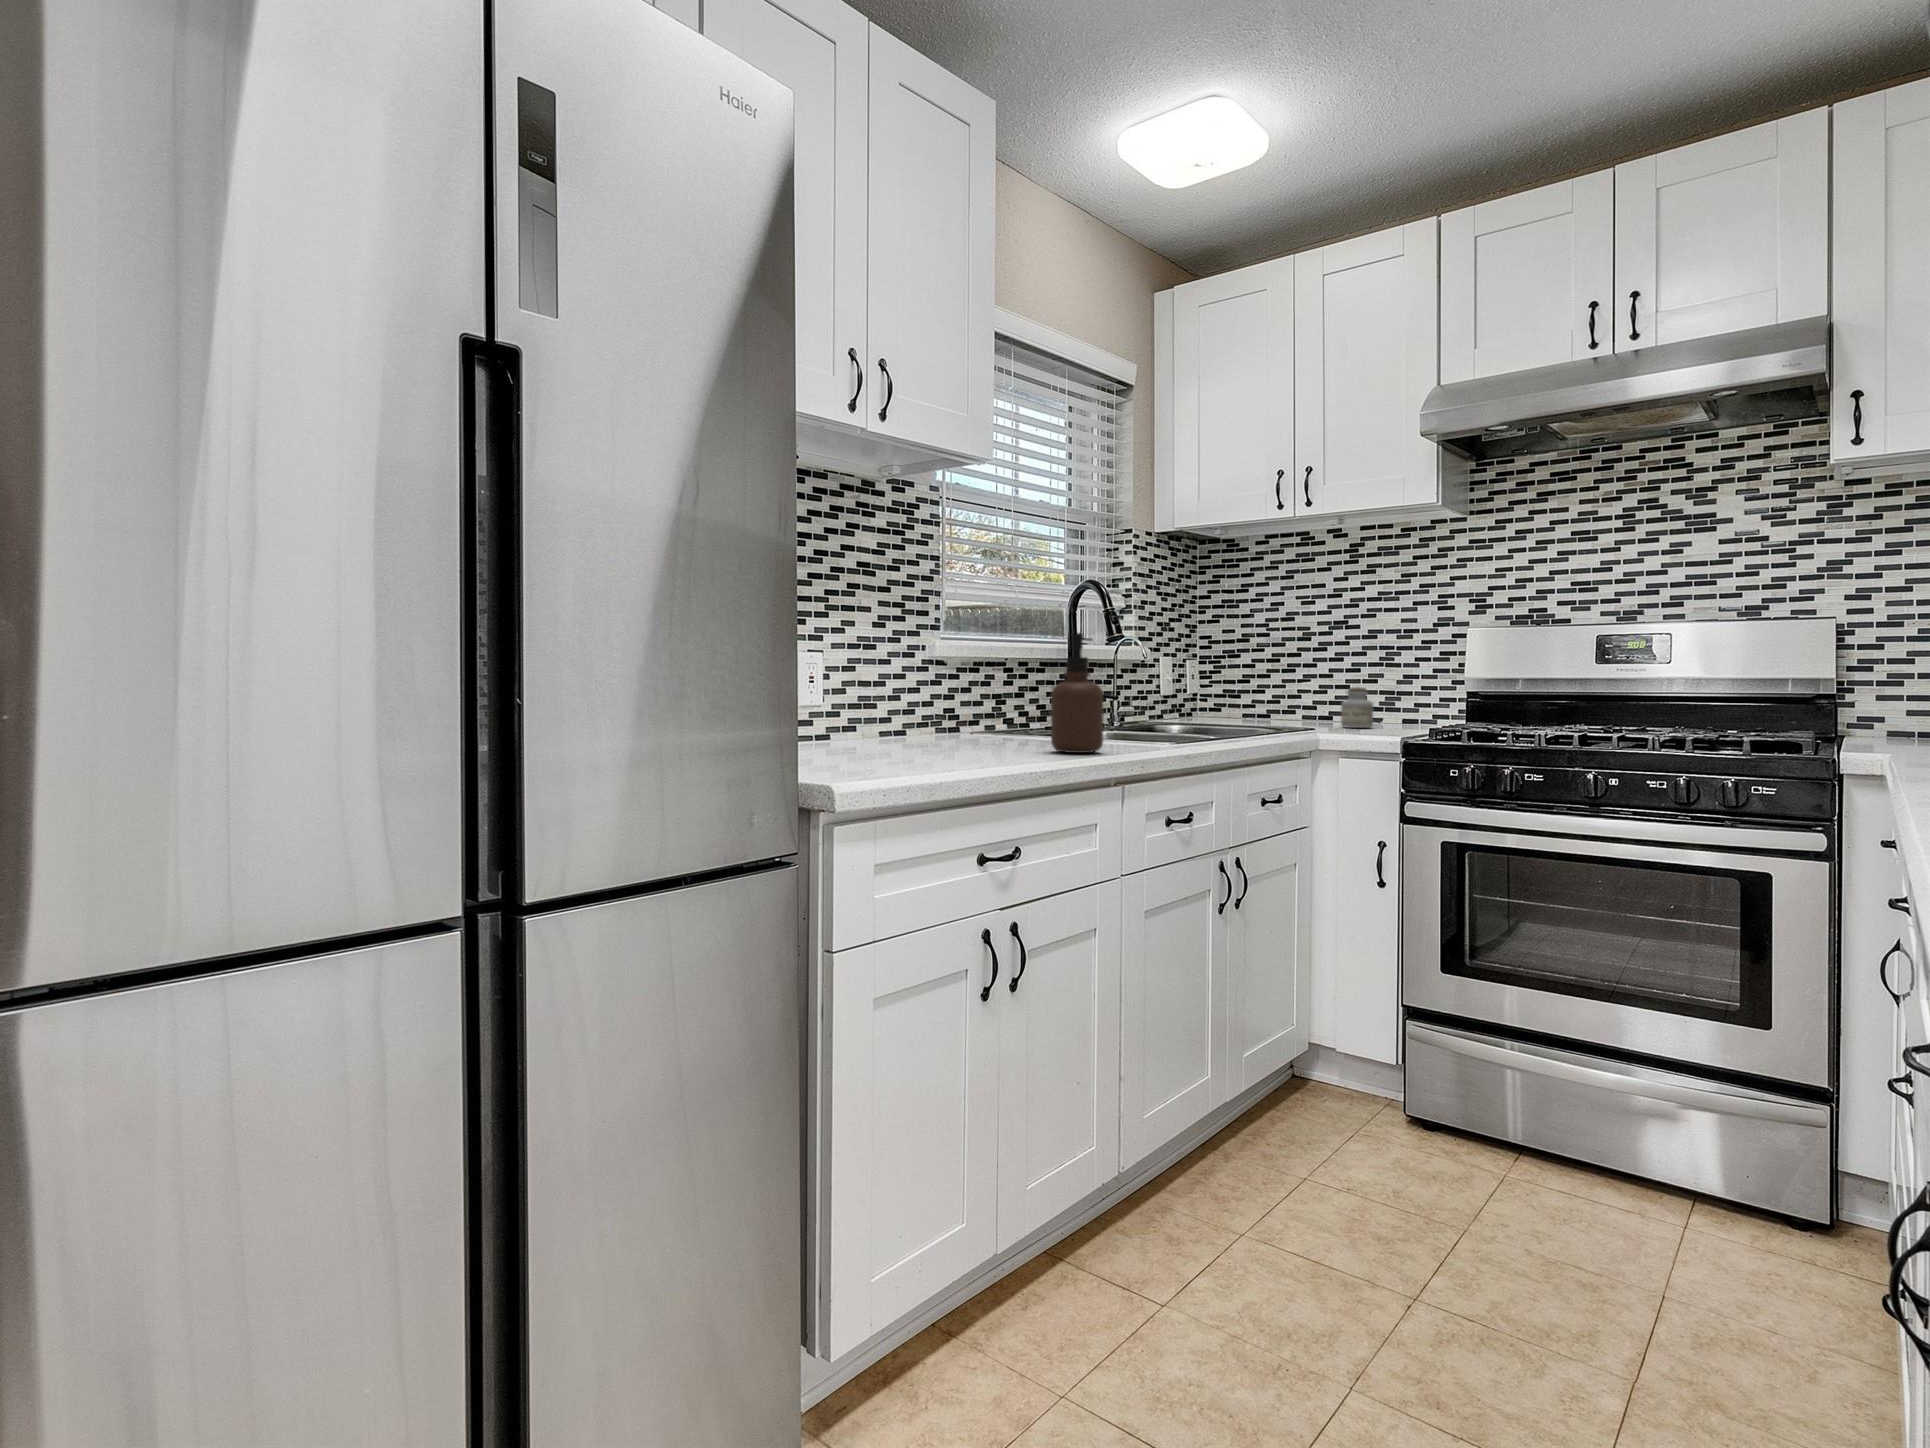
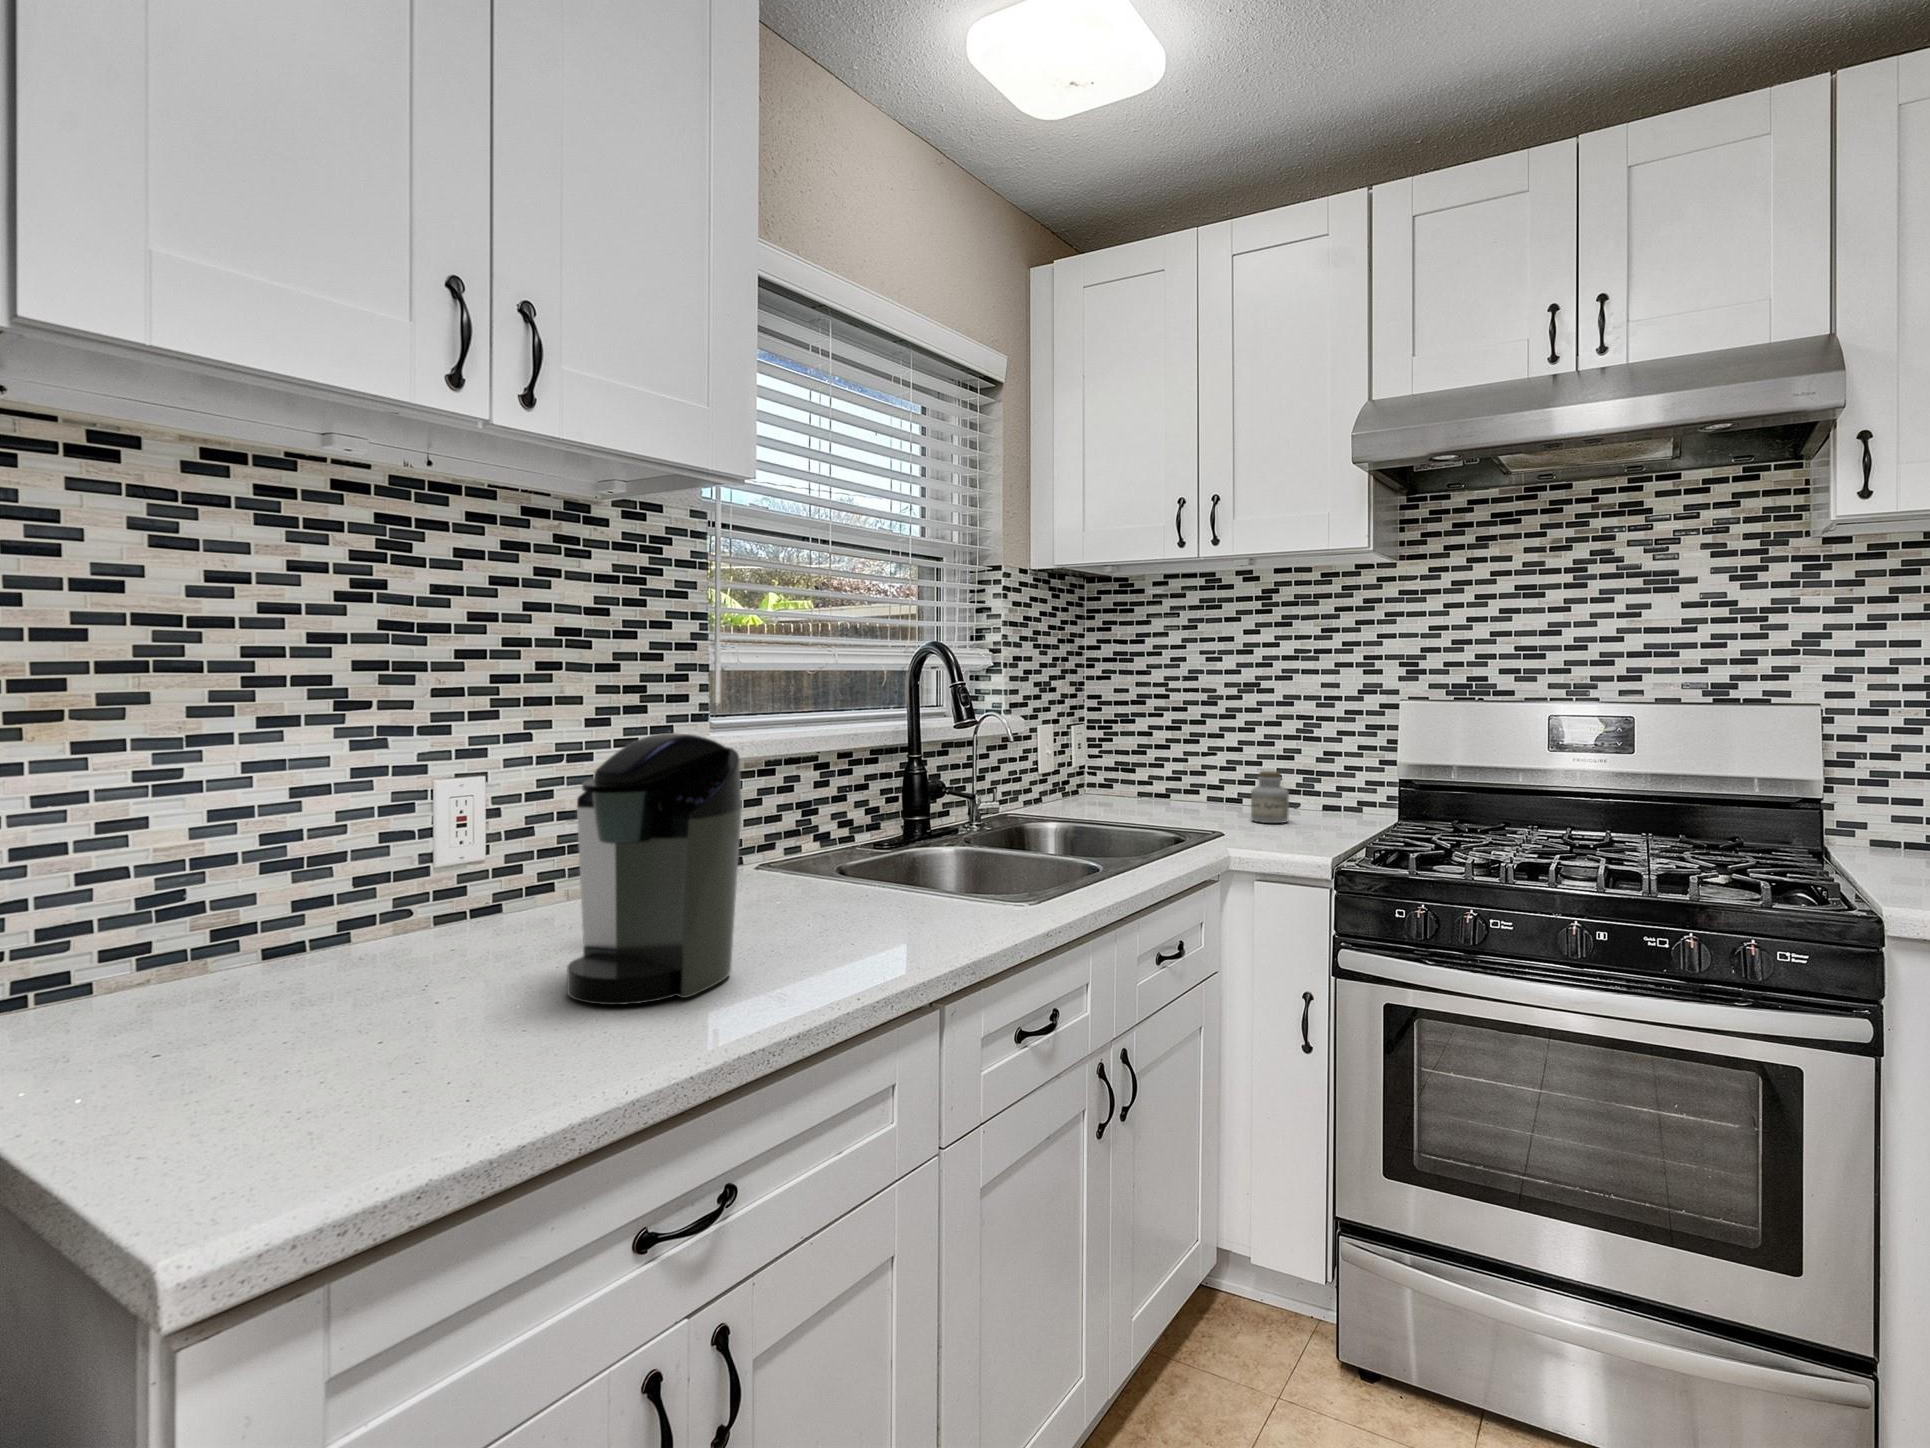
coffee maker: none [910,609,1010,761] -> present [567,733,742,1005]
soap dispenser: present [1051,633,1103,753] -> none [830,755,909,943]

